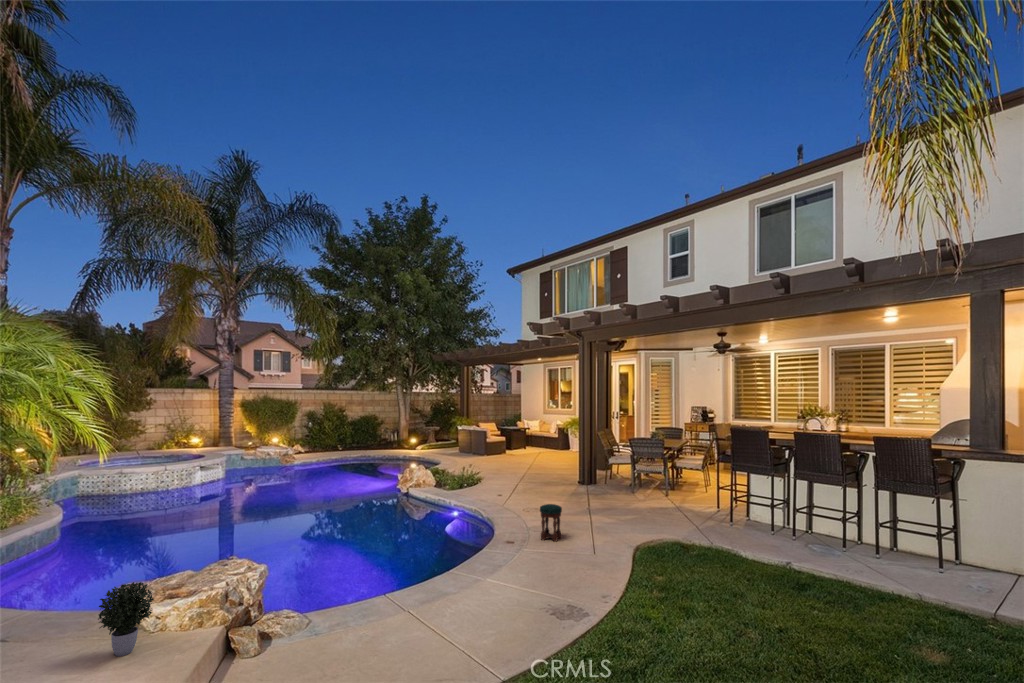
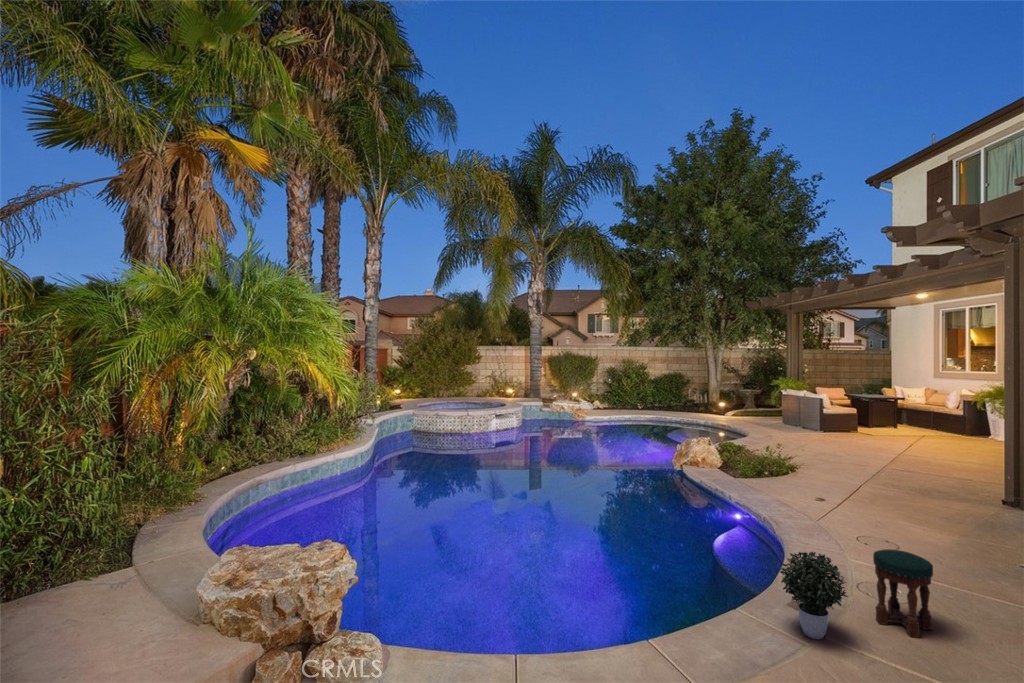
potted plant: present [98,582,154,656] -> present [780,552,848,639]

